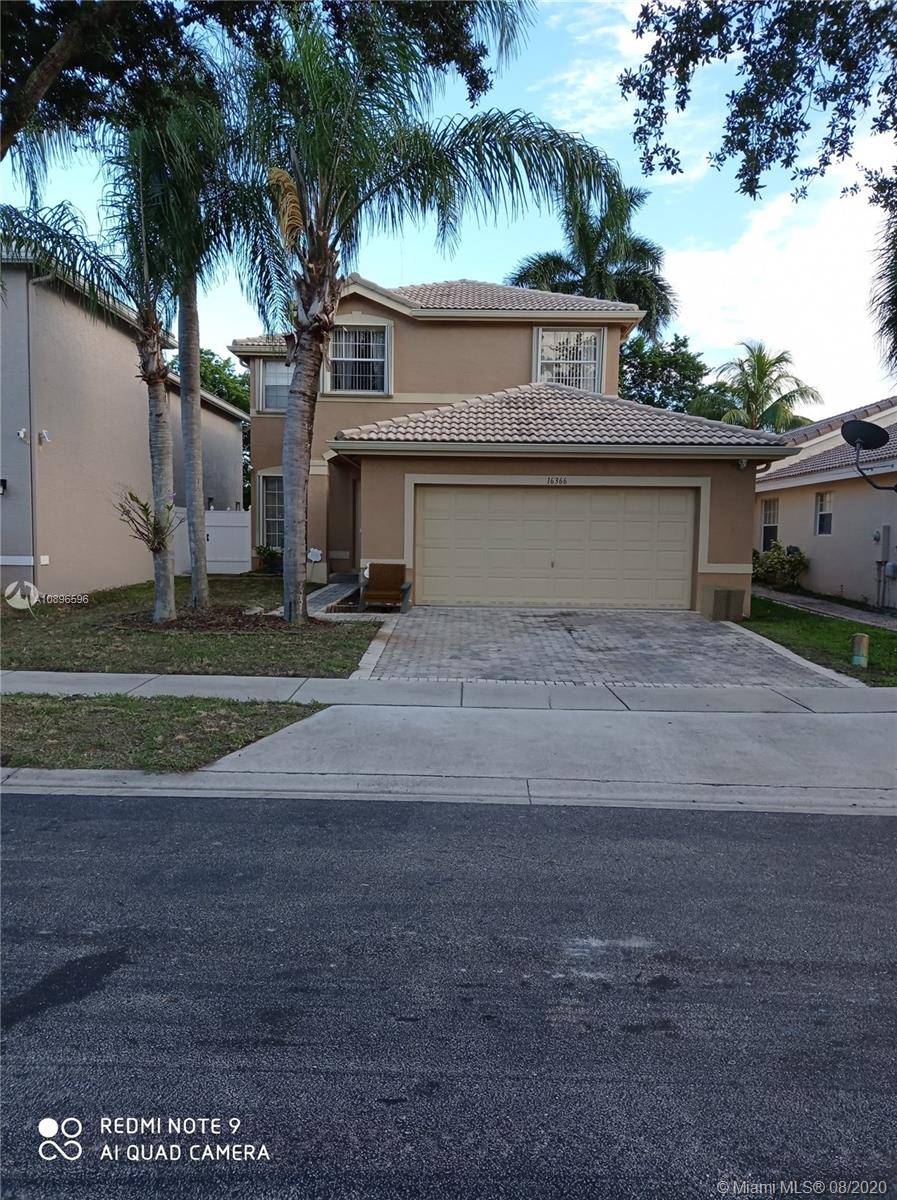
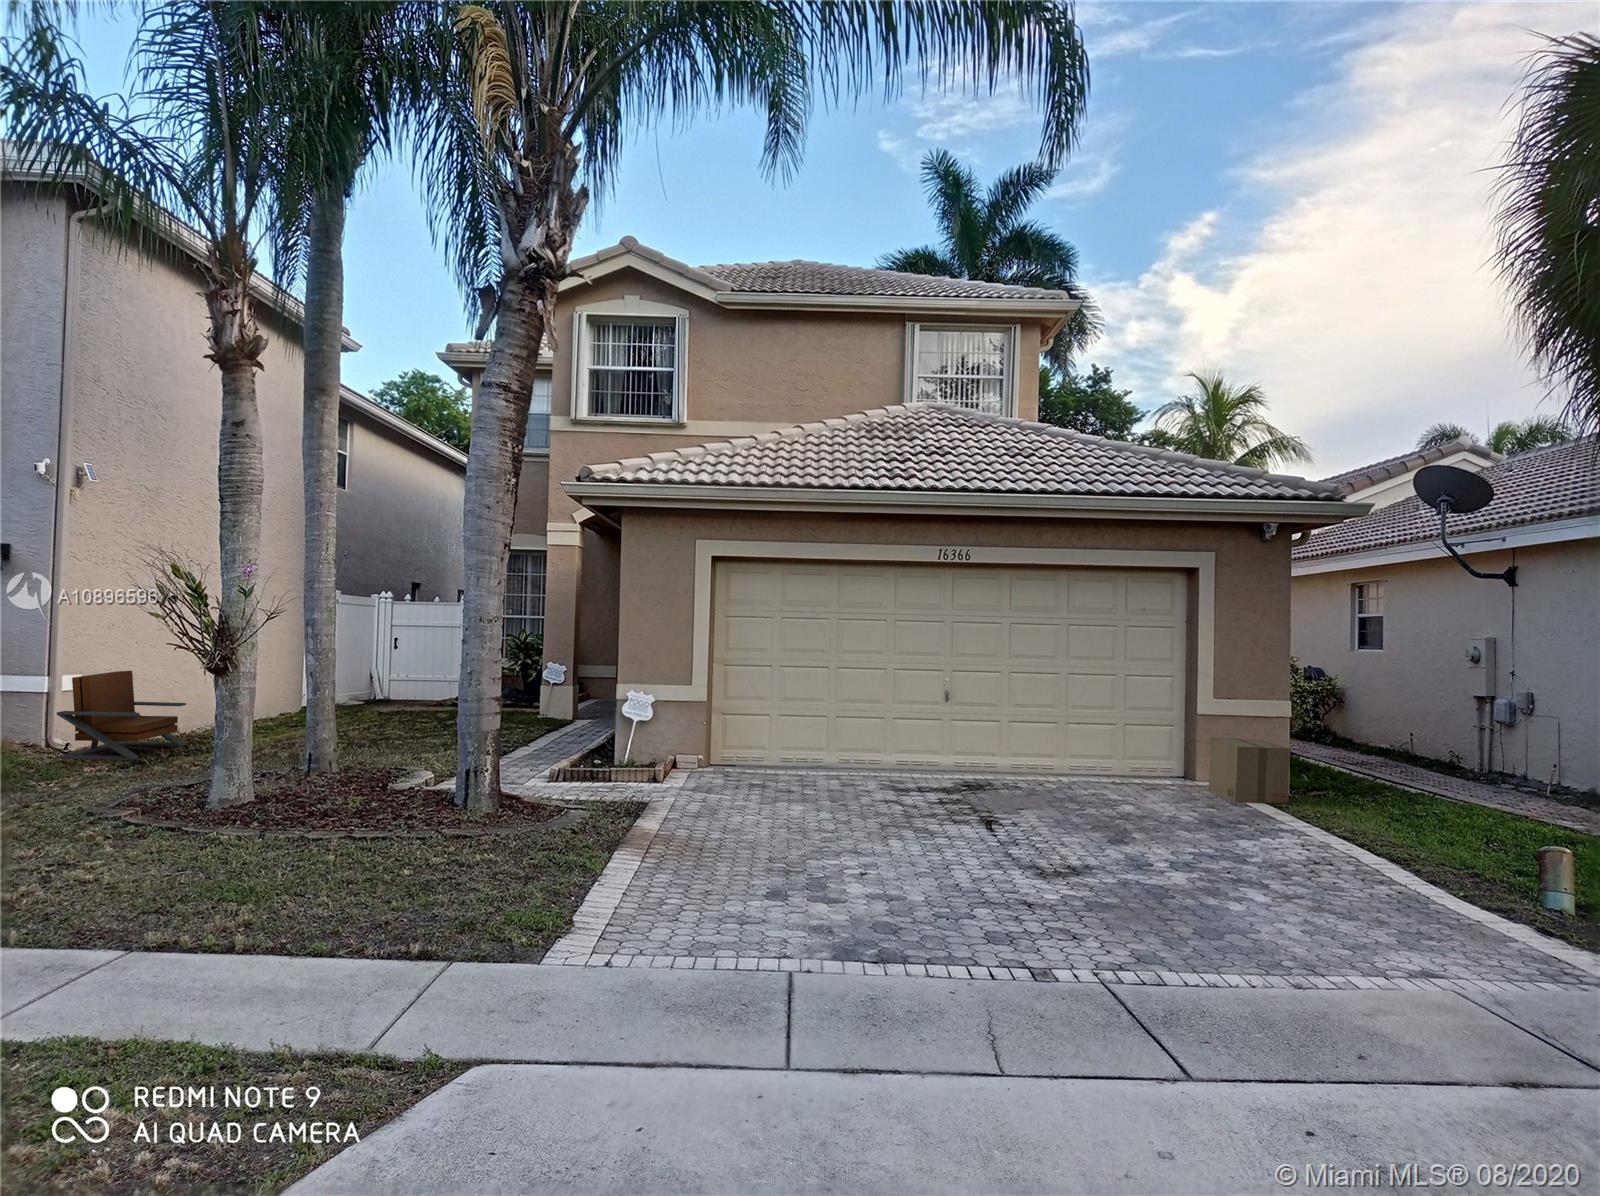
lounge chair: present [356,563,412,614] -> present [57,671,186,760]

